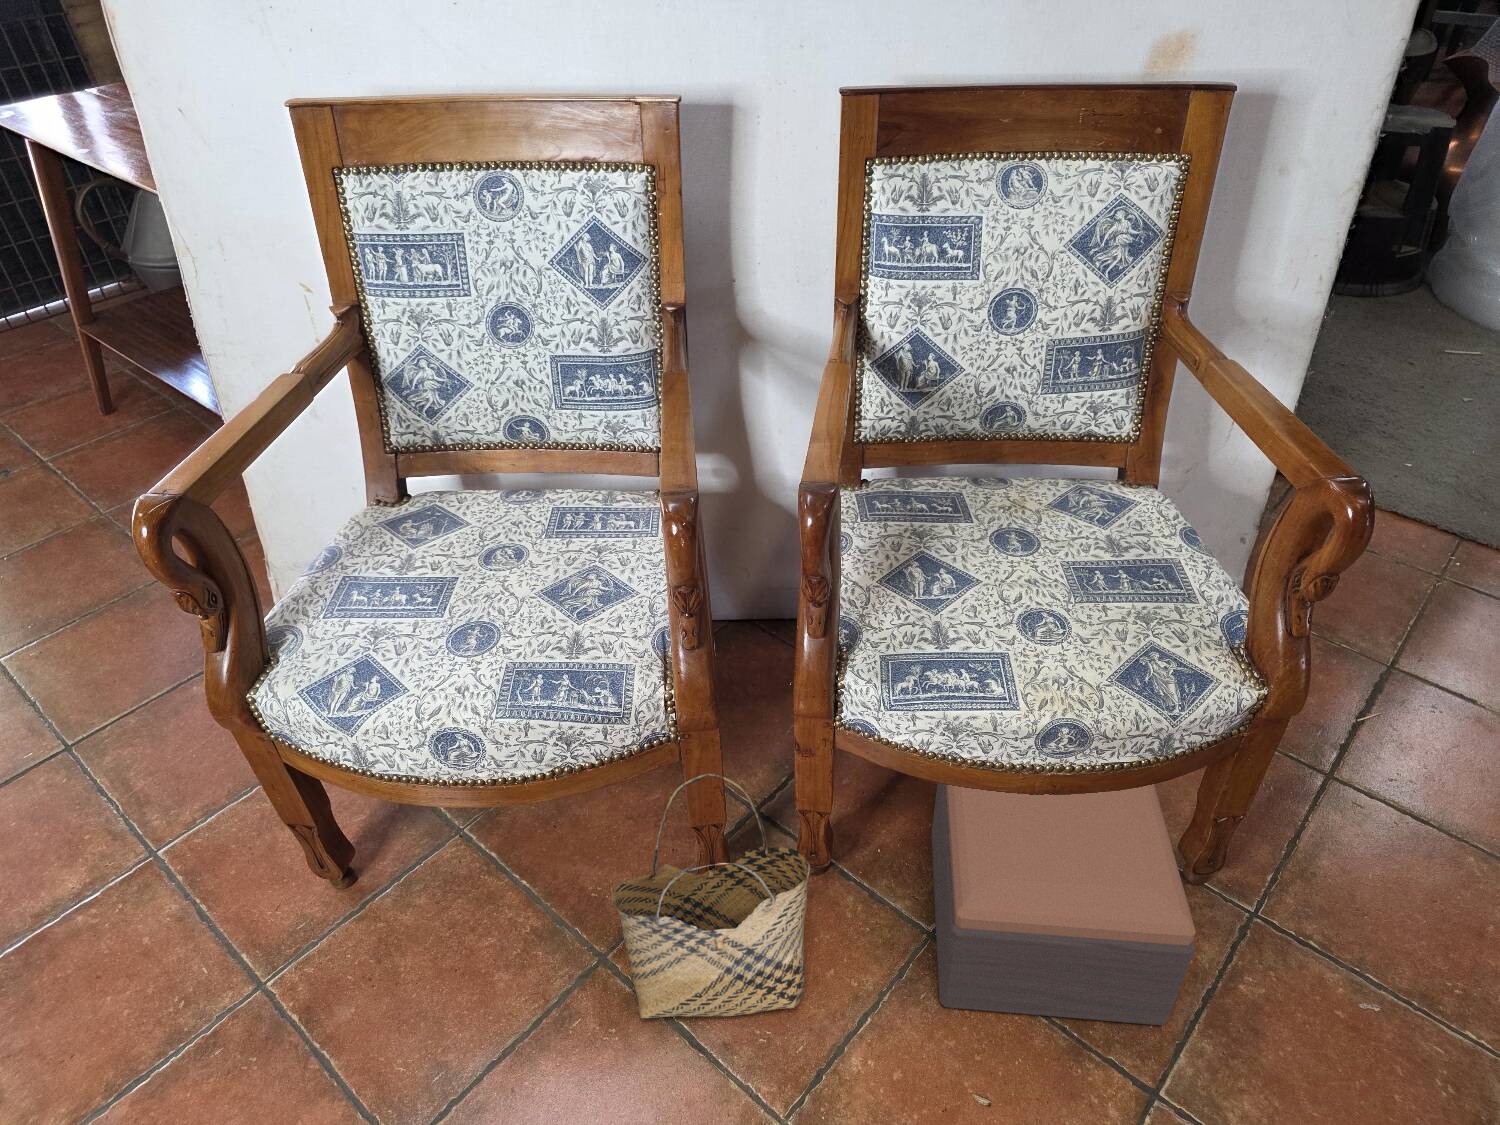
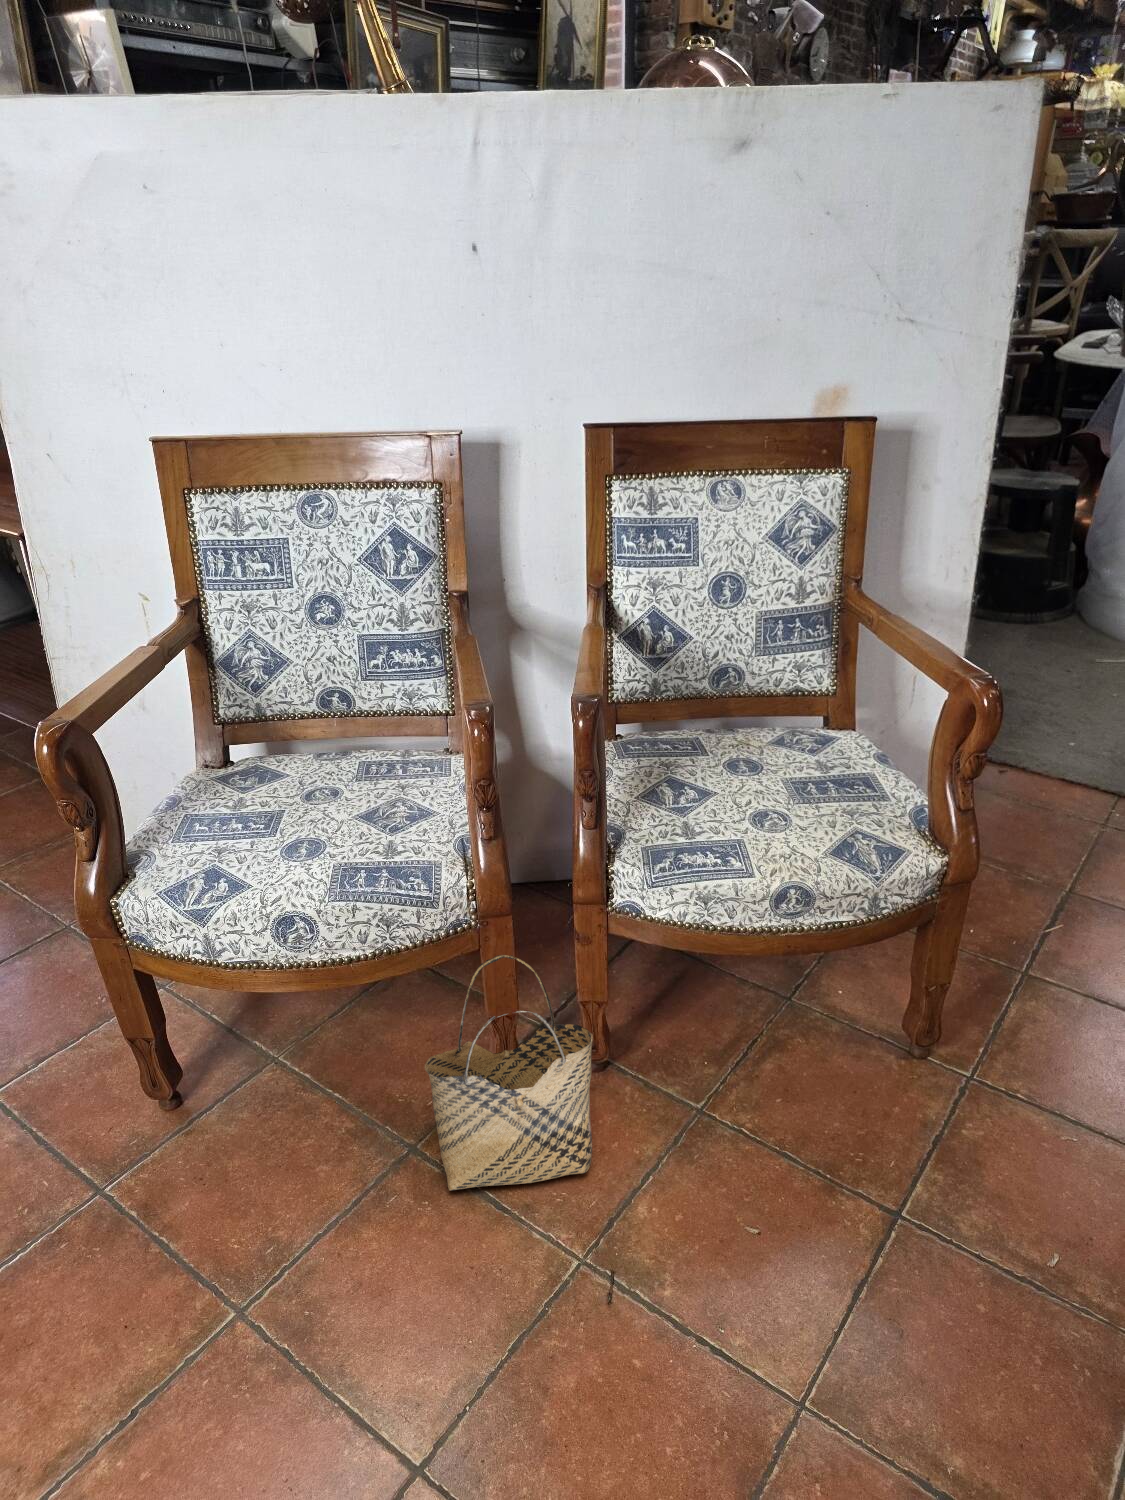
footstool: present [931,782,1196,1025] -> none [694,948,917,1165]

